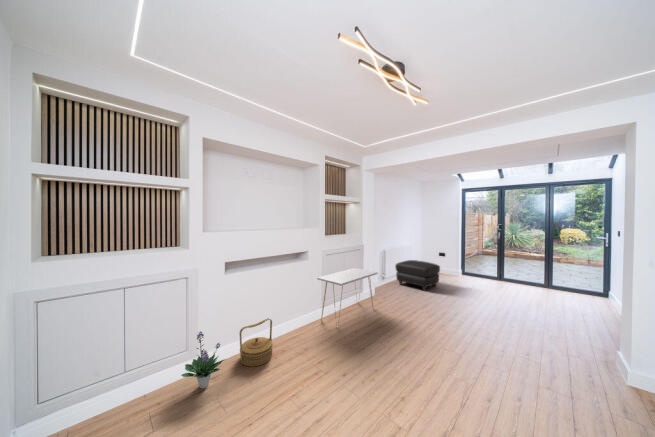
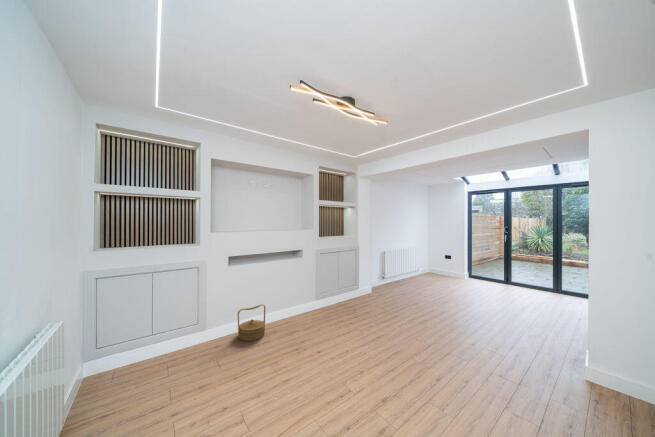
ottoman: present [395,260,440,290] -> none [396,262,440,292]
console table: present [317,268,378,328] -> none [310,267,368,318]
potted plant: present [181,331,224,388] -> none [191,309,225,352]

